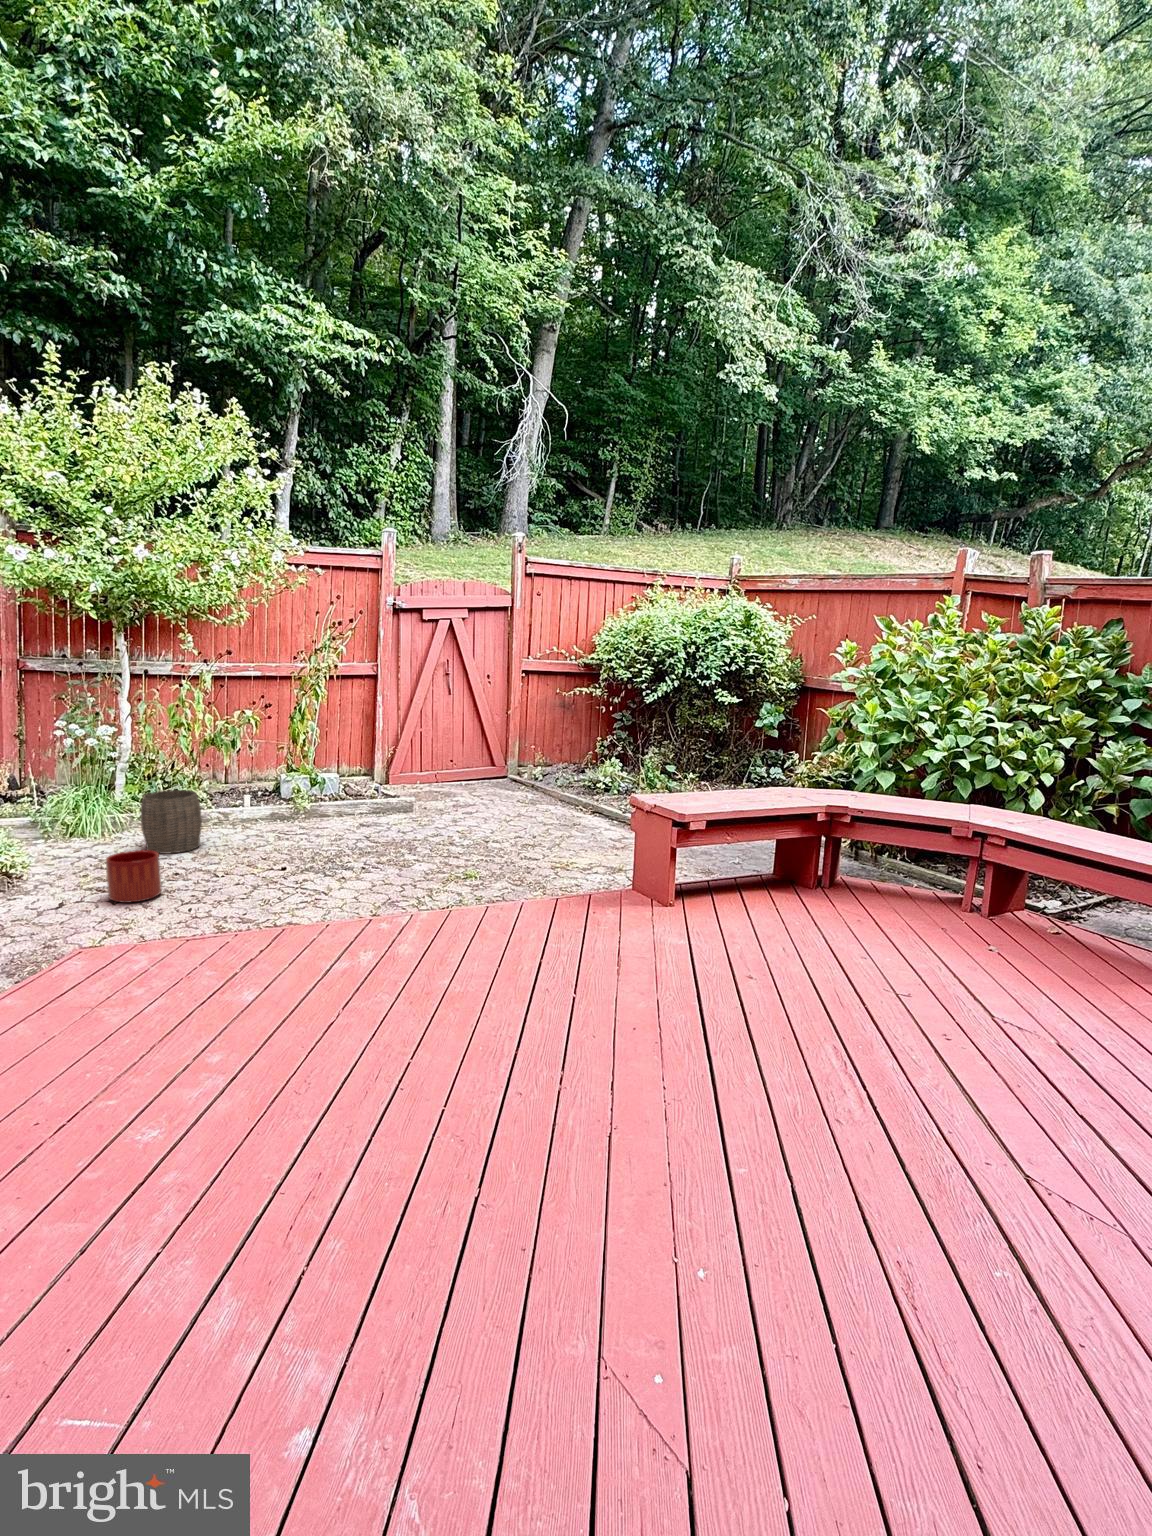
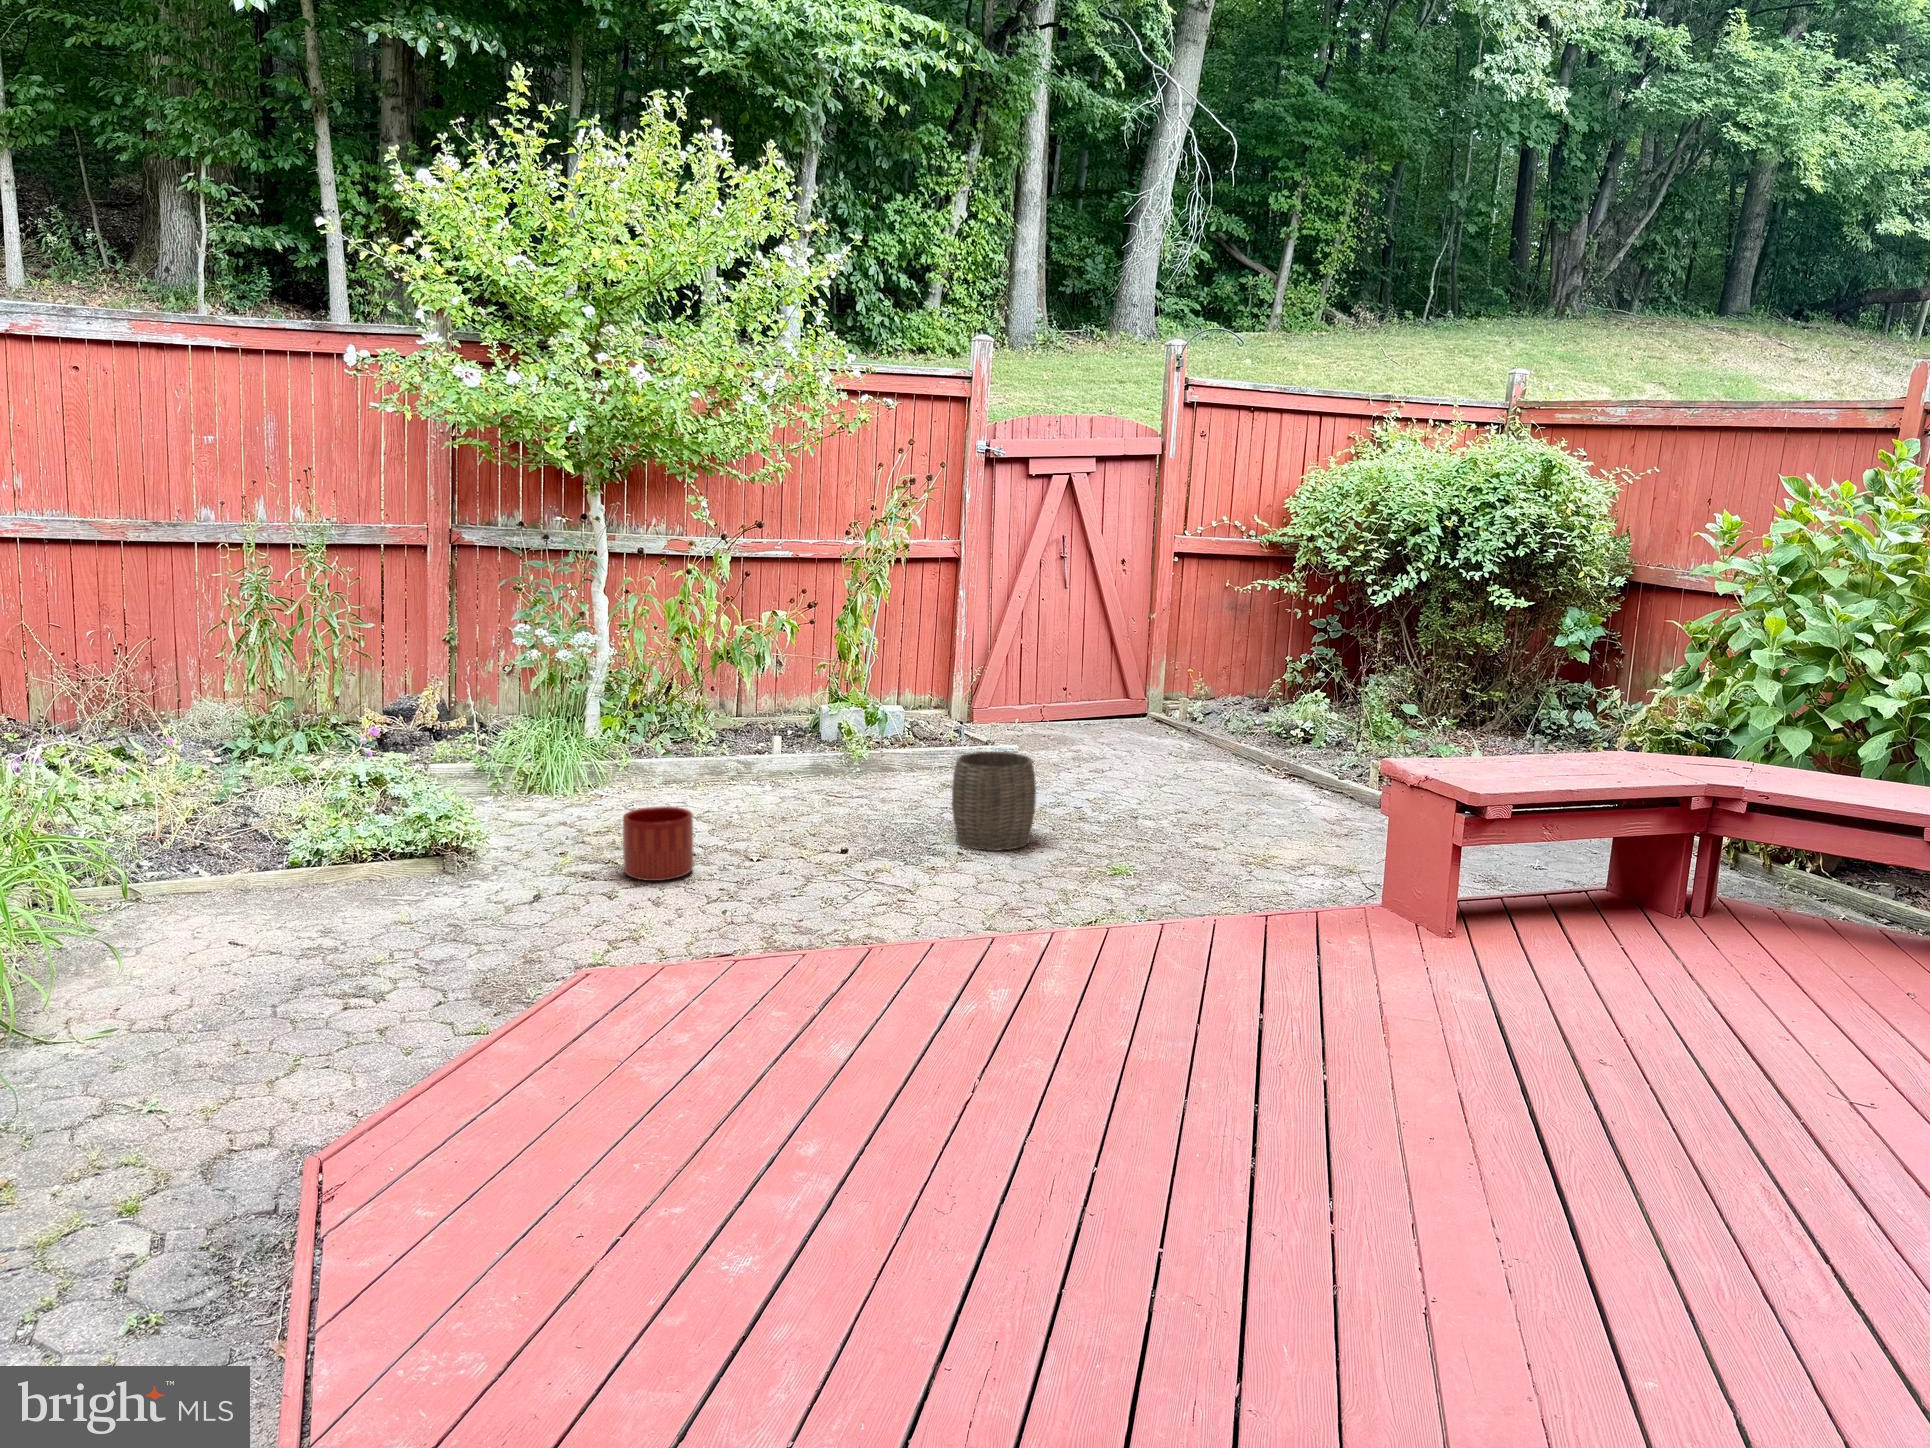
woven basket: present [141,790,202,854] -> present [952,752,1036,851]

